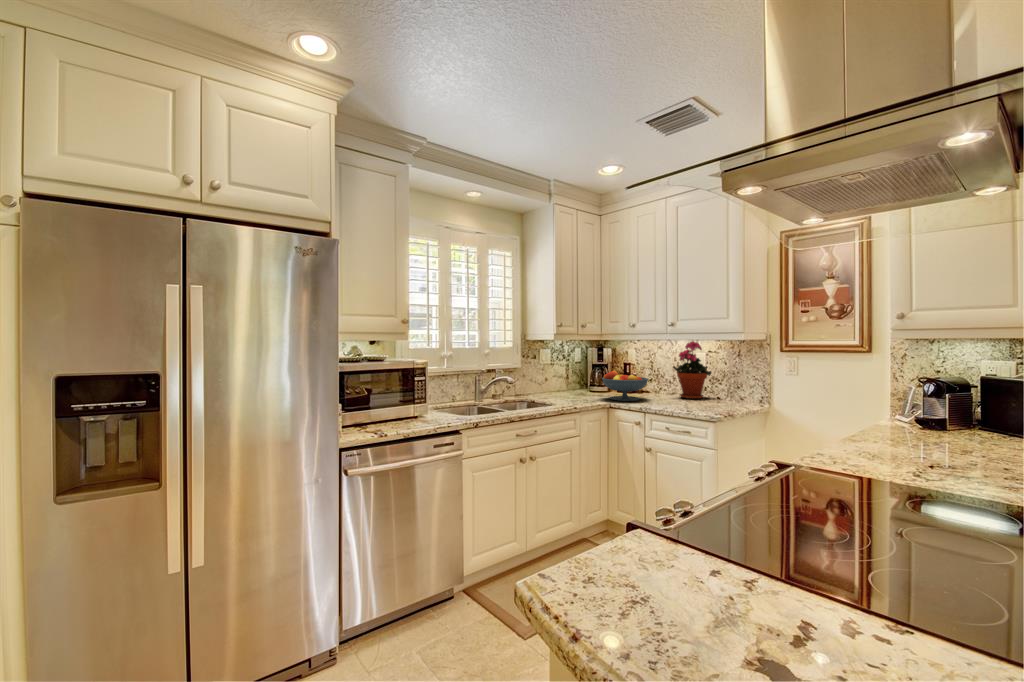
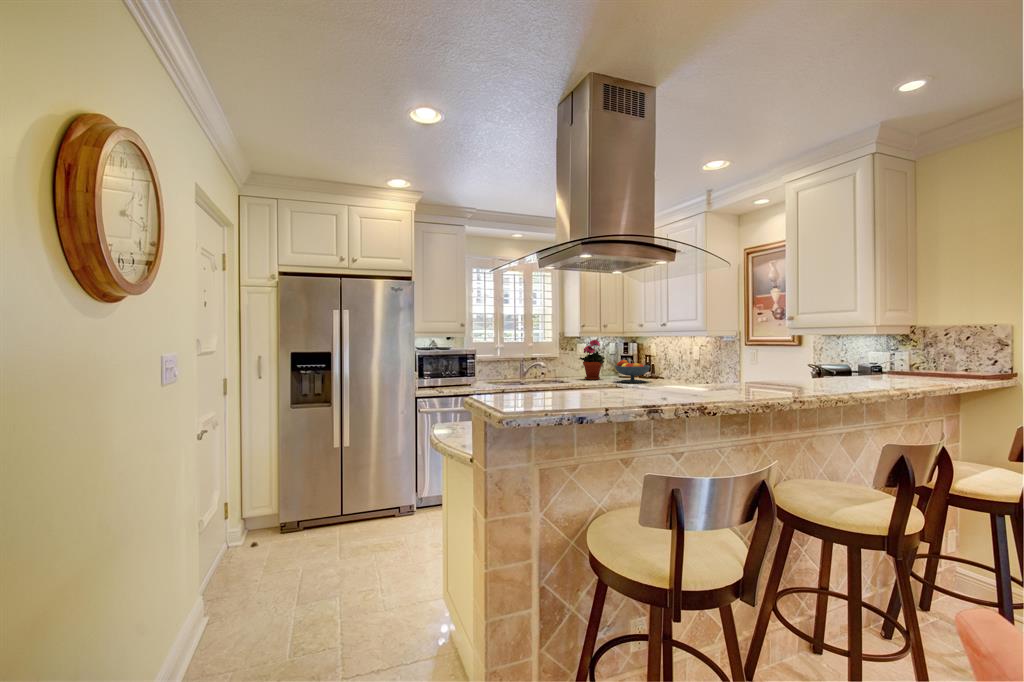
potted plant: present [673,341,711,399] -> present [580,340,605,380]

